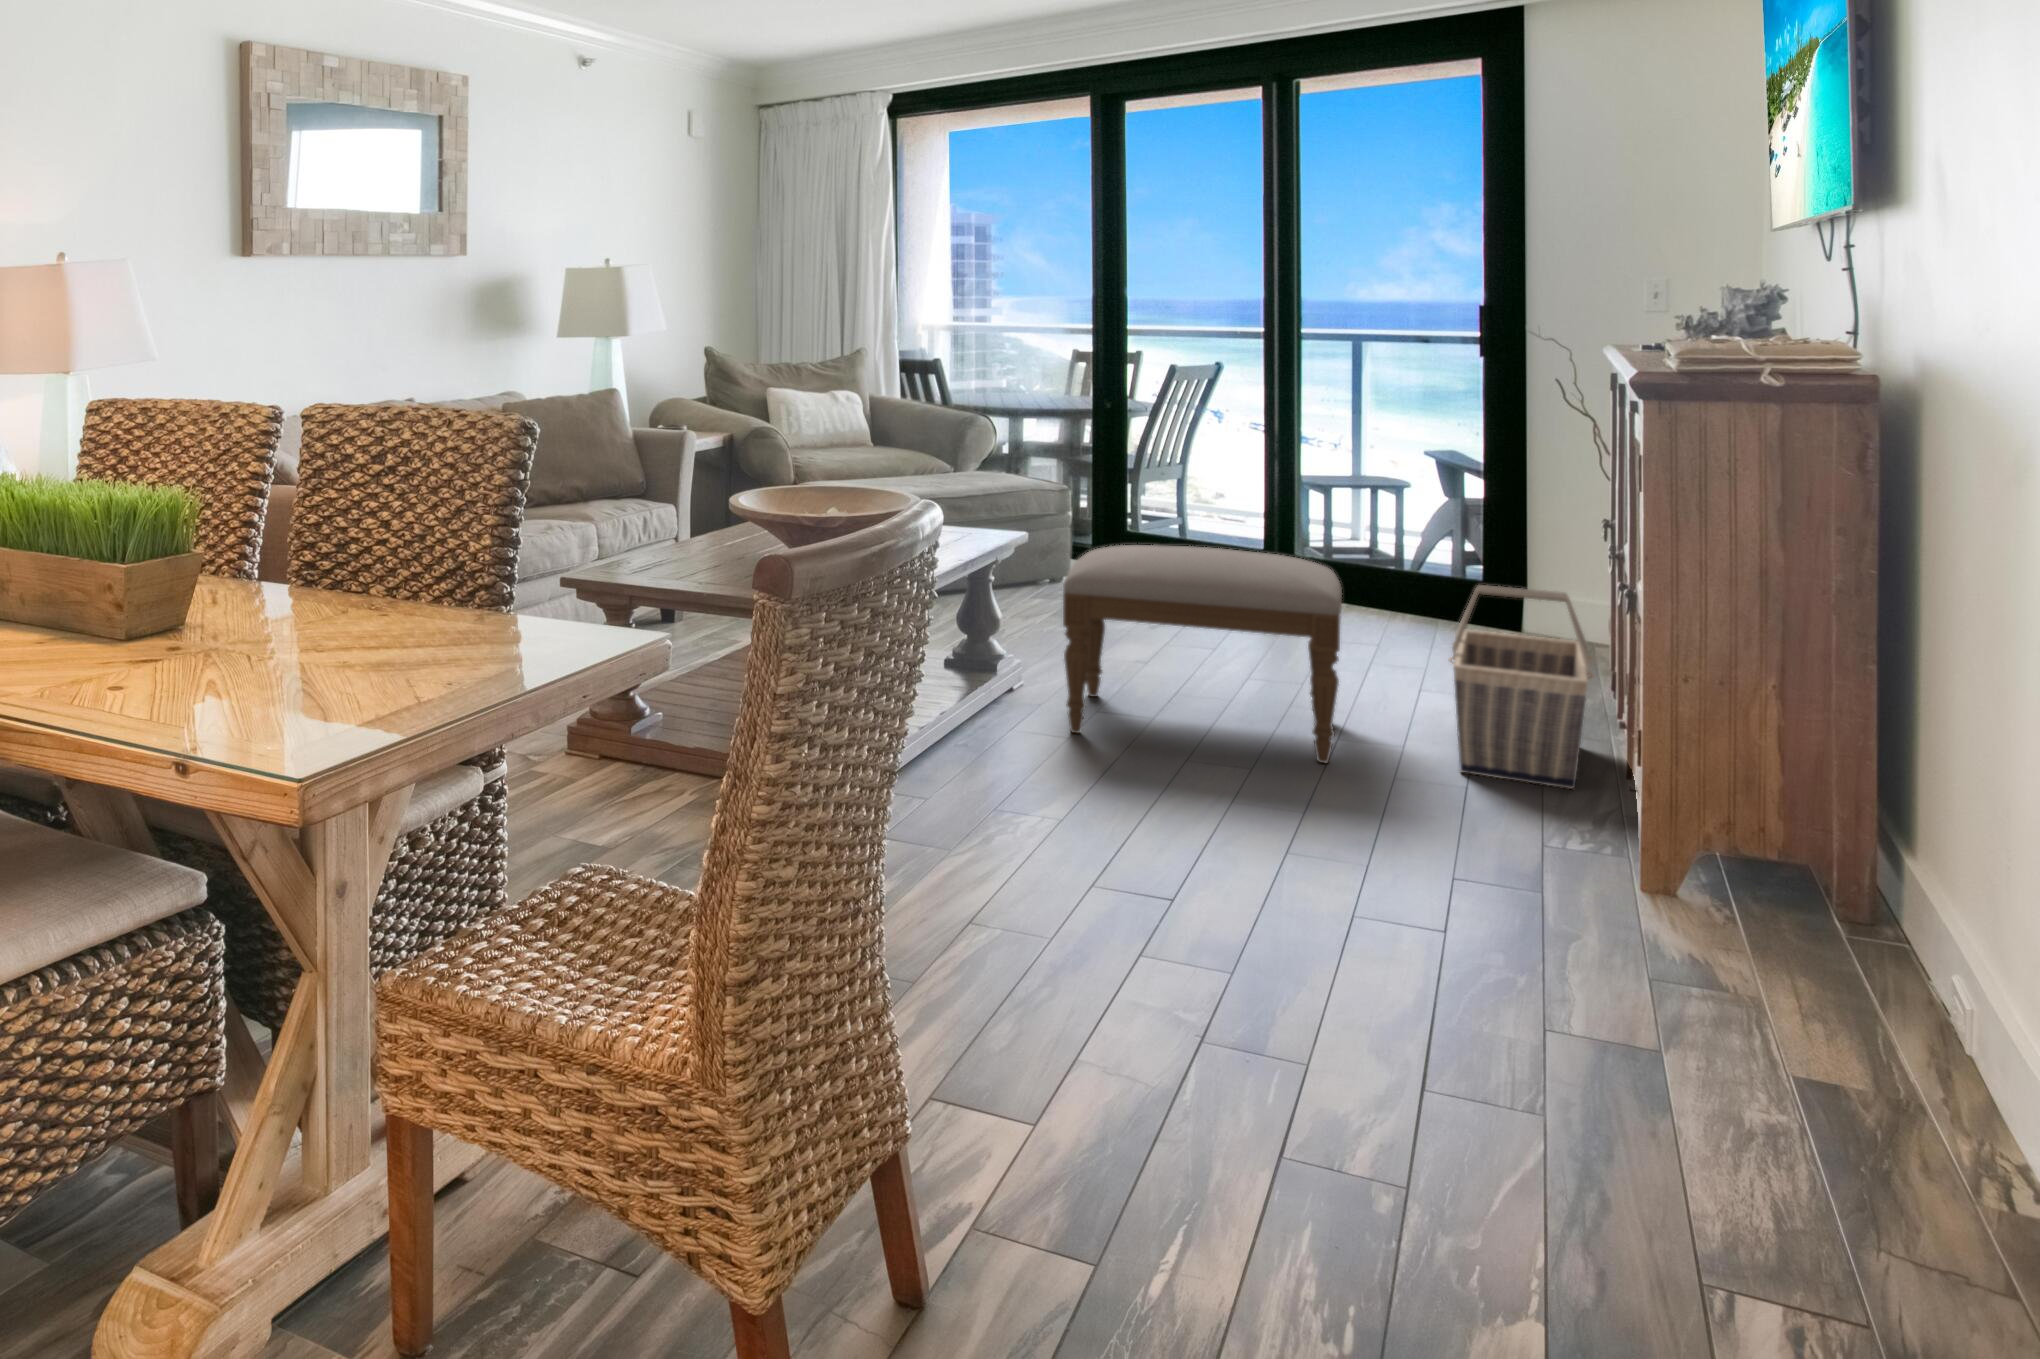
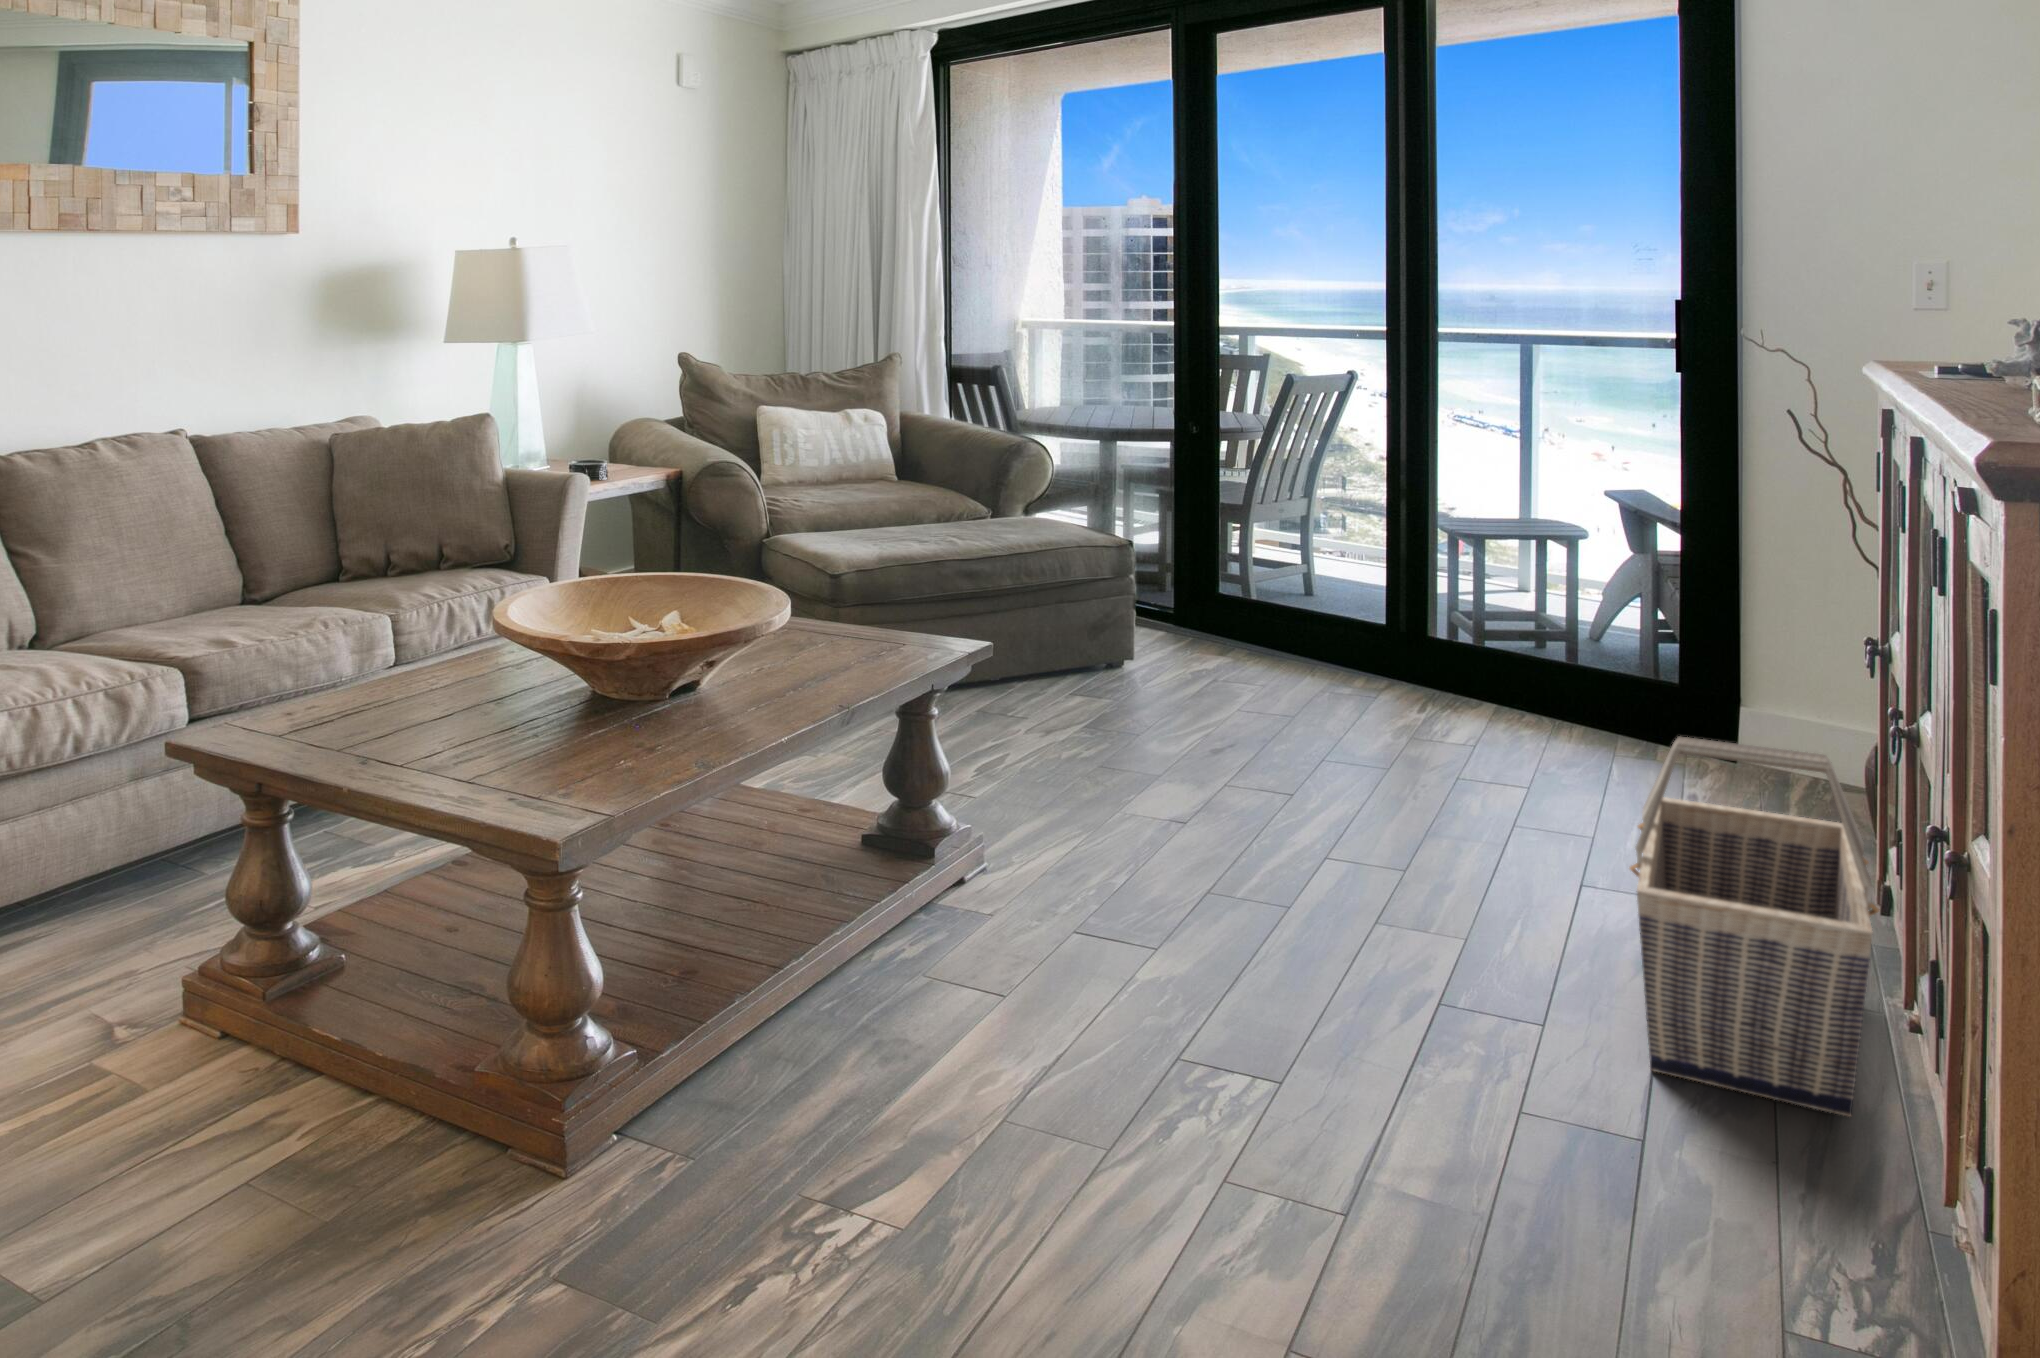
ottoman: present [1063,545,1342,763] -> none [1008,656,1454,1048]

